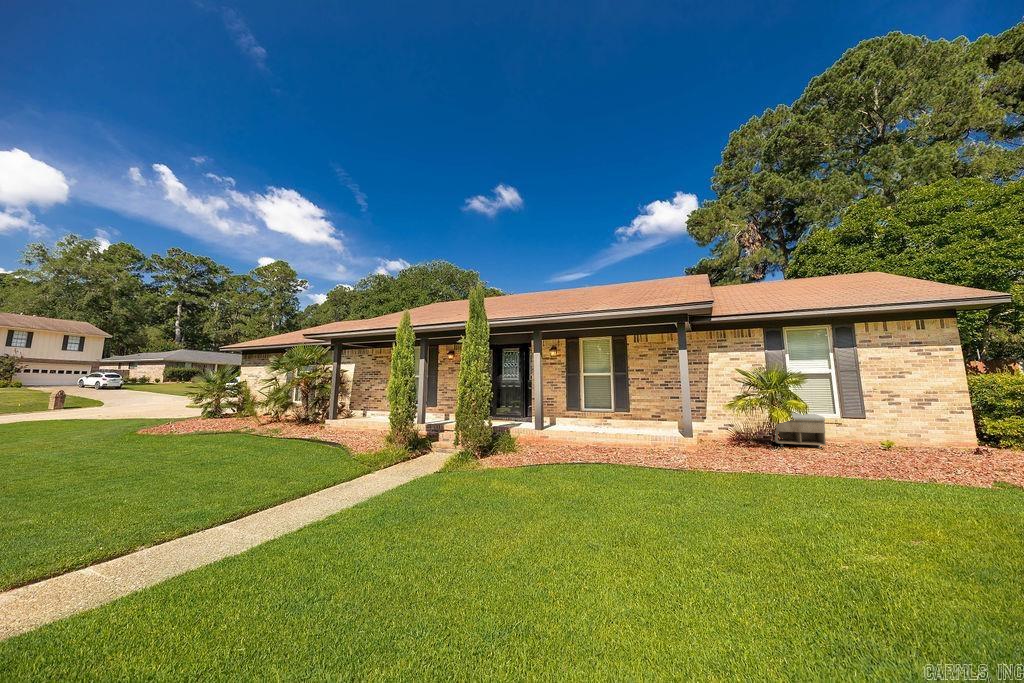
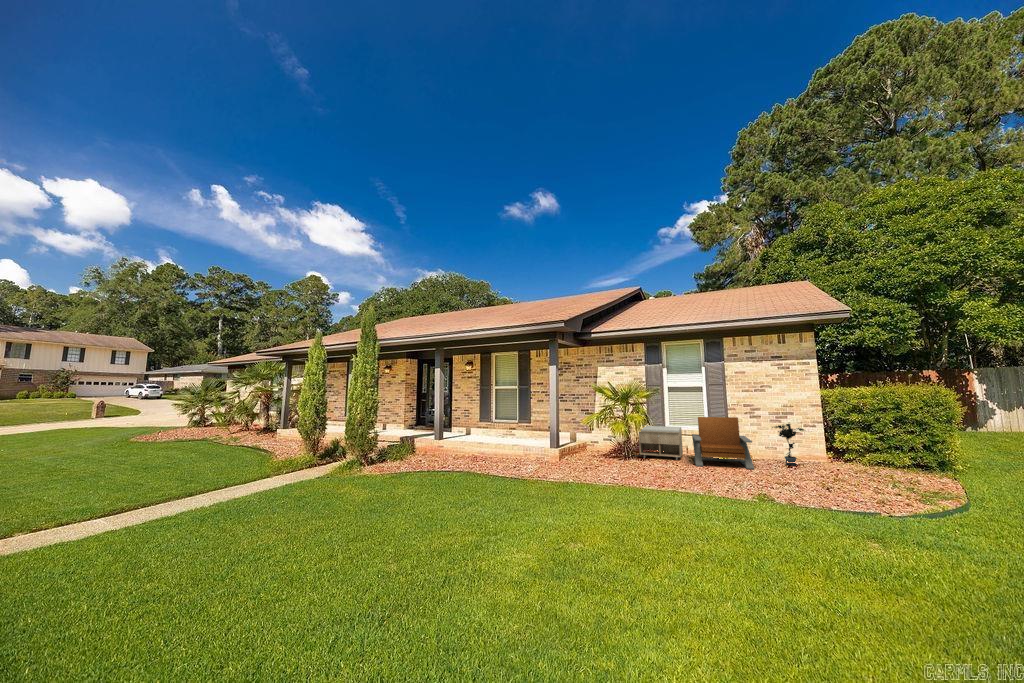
lounge chair: none [829,404,921,457] -> present [692,417,754,469]
potted plant: none [917,408,959,451] -> present [772,423,804,466]

